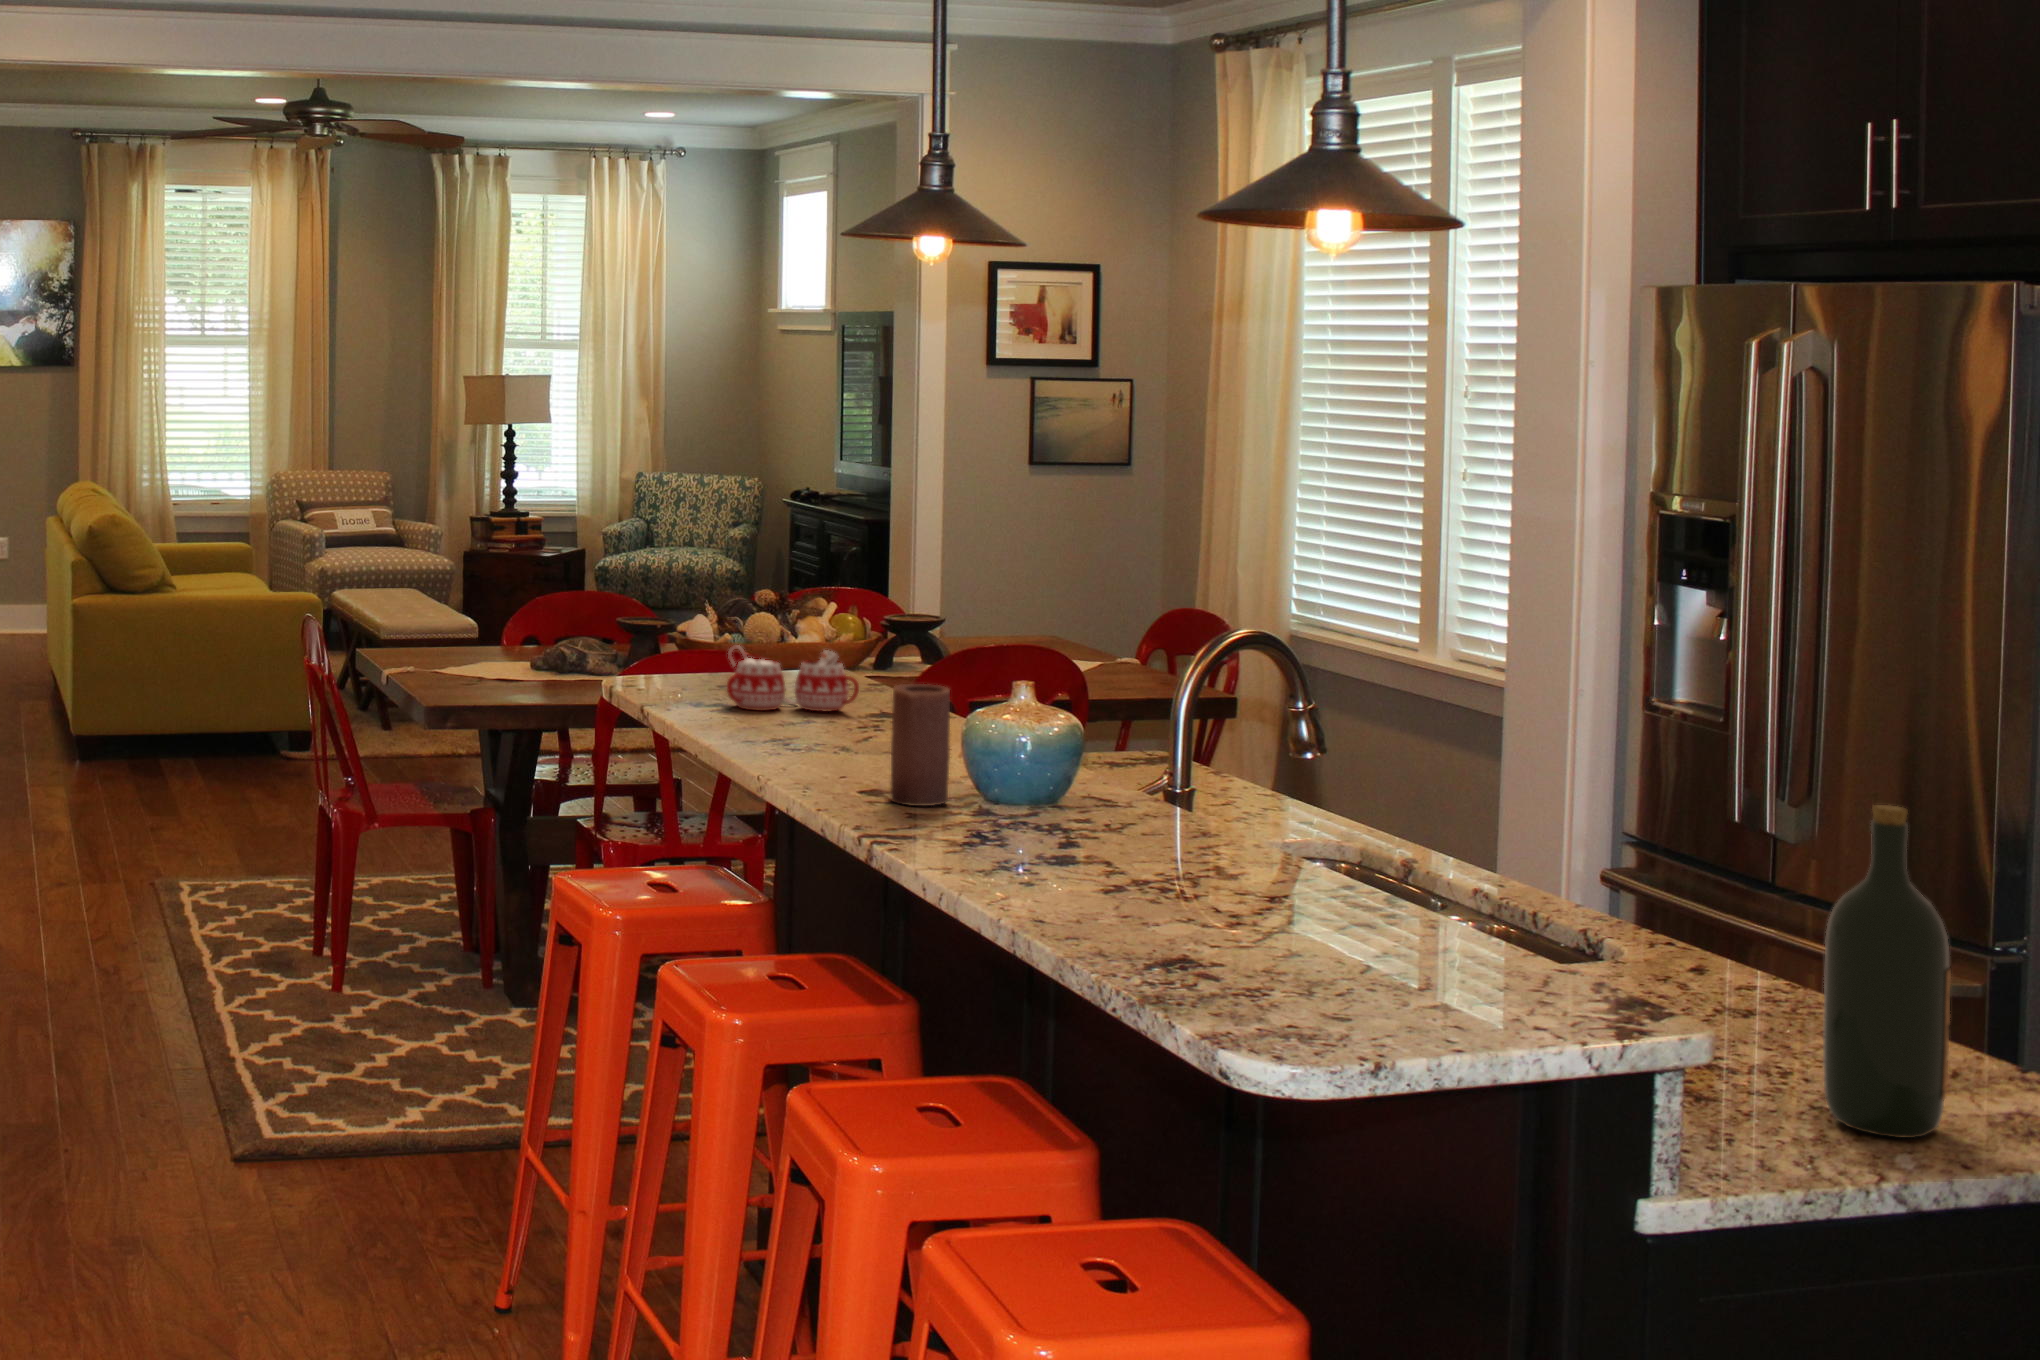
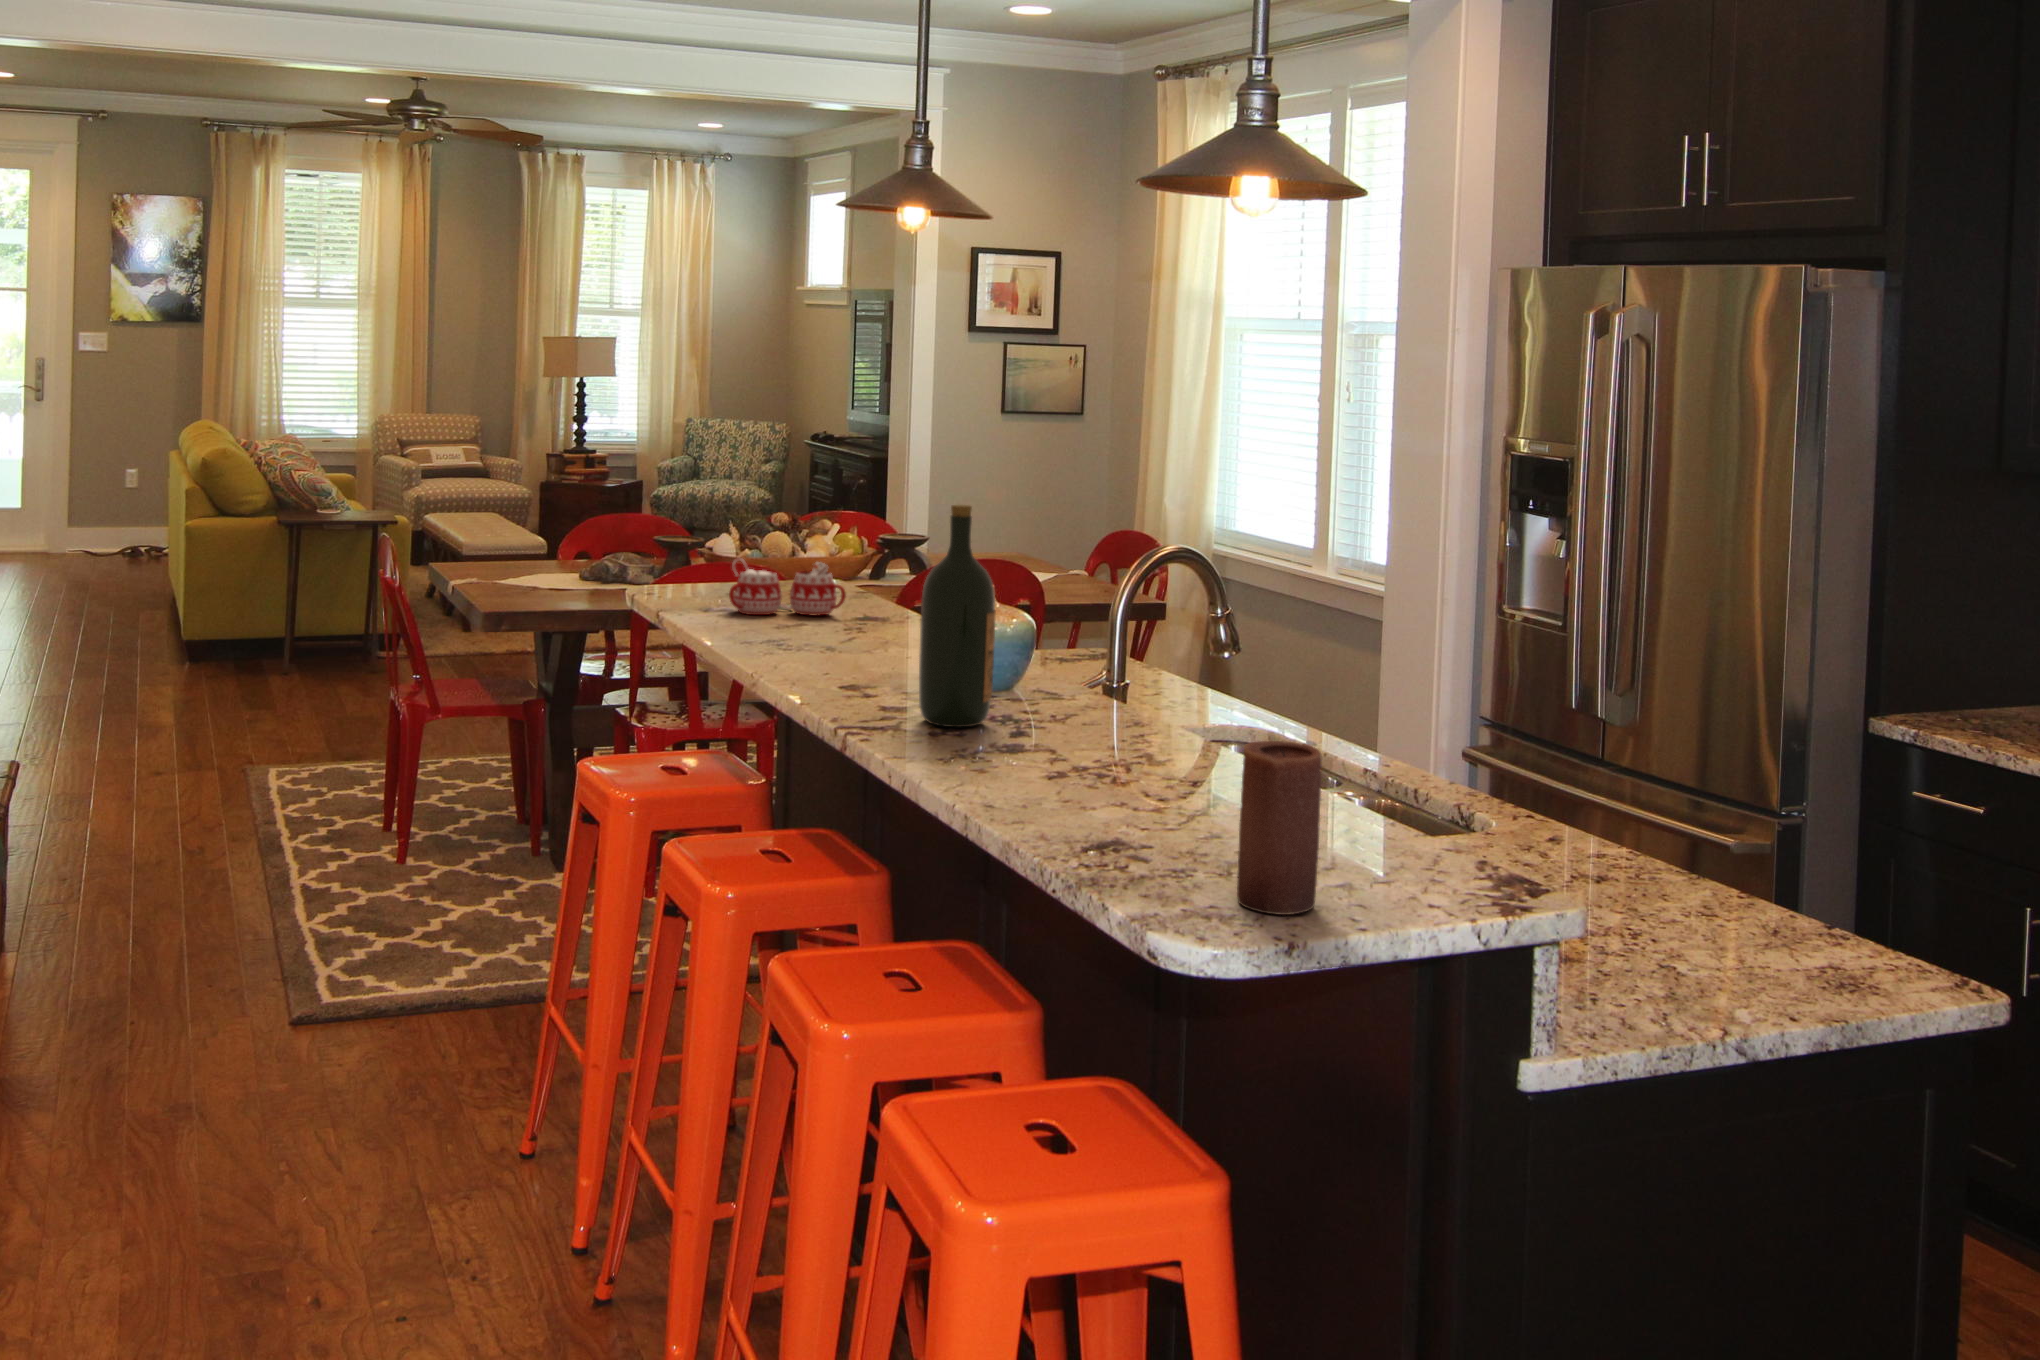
candle: present [891,684,950,806] -> present [1237,741,1321,915]
wine bottle: present [1823,805,1951,1138] -> present [919,505,996,727]

